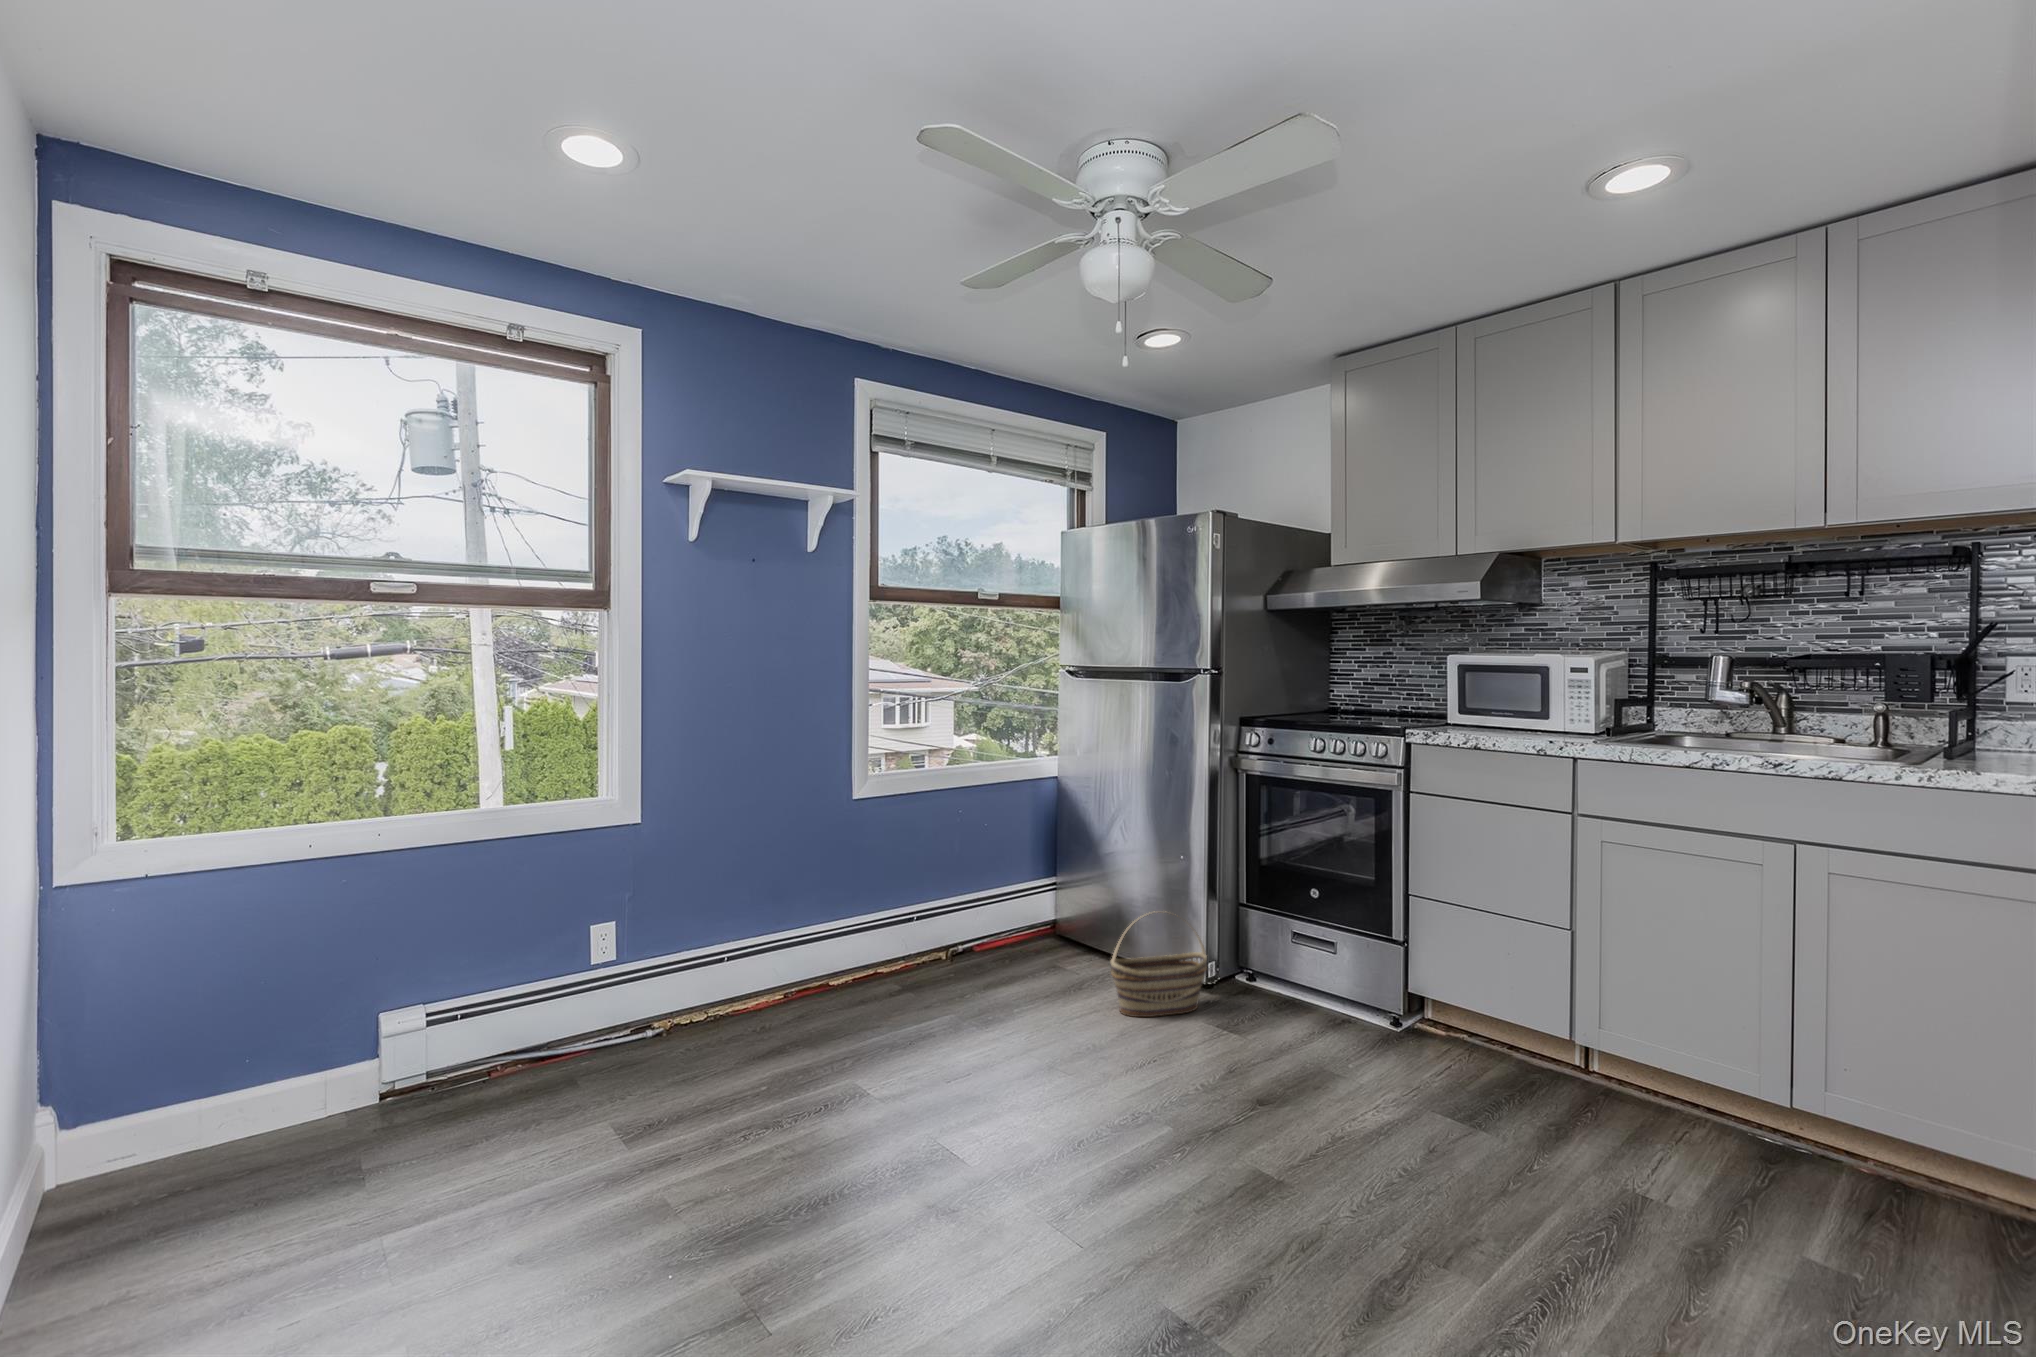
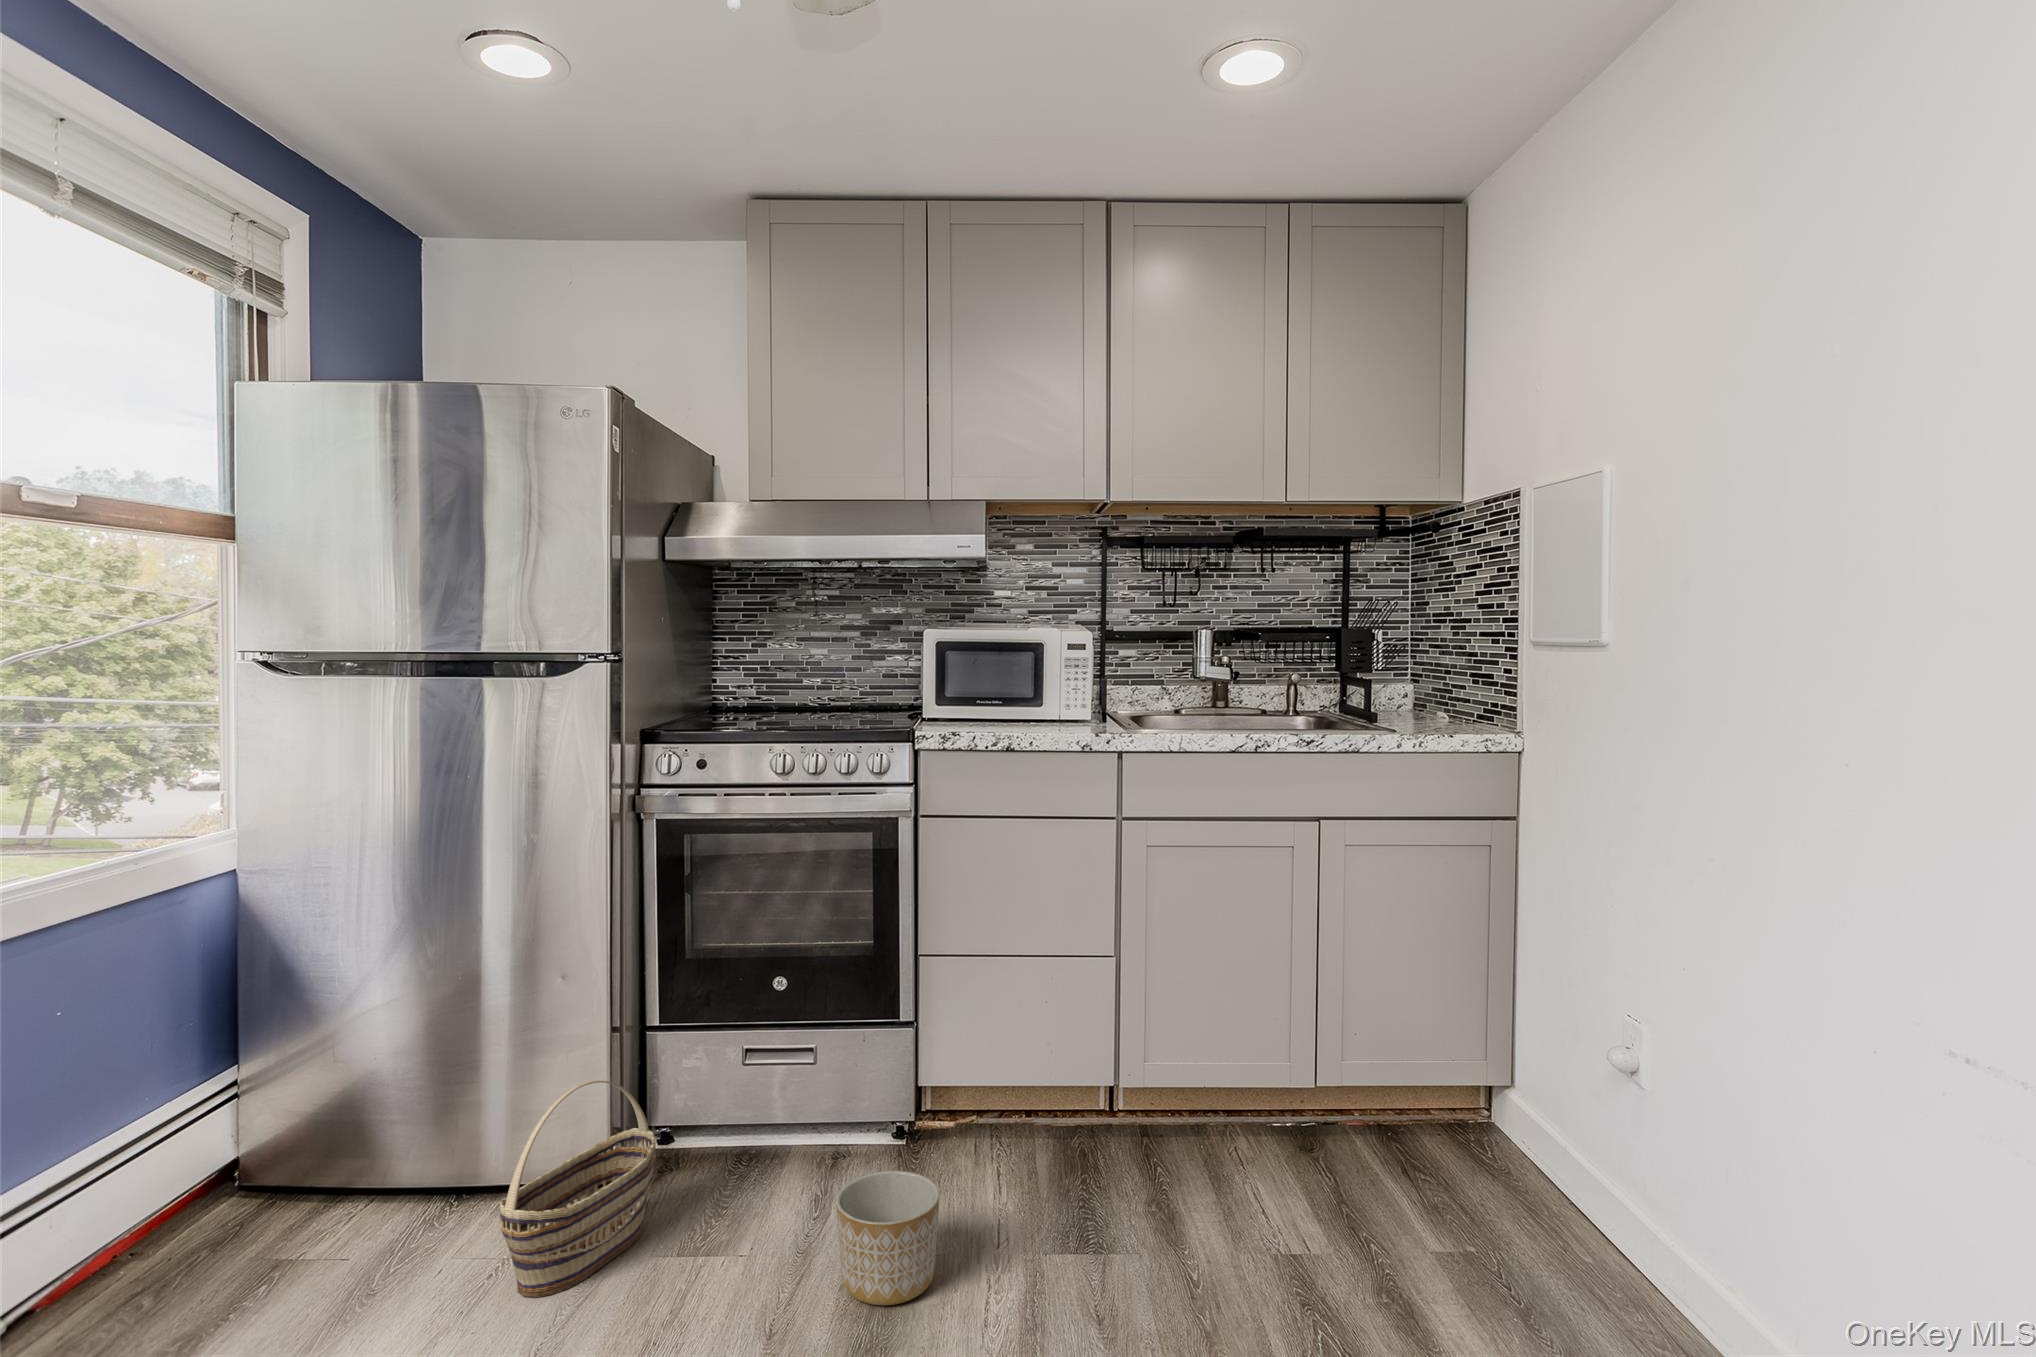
planter: none [1261,1010,1330,1089] -> present [836,1171,940,1305]

